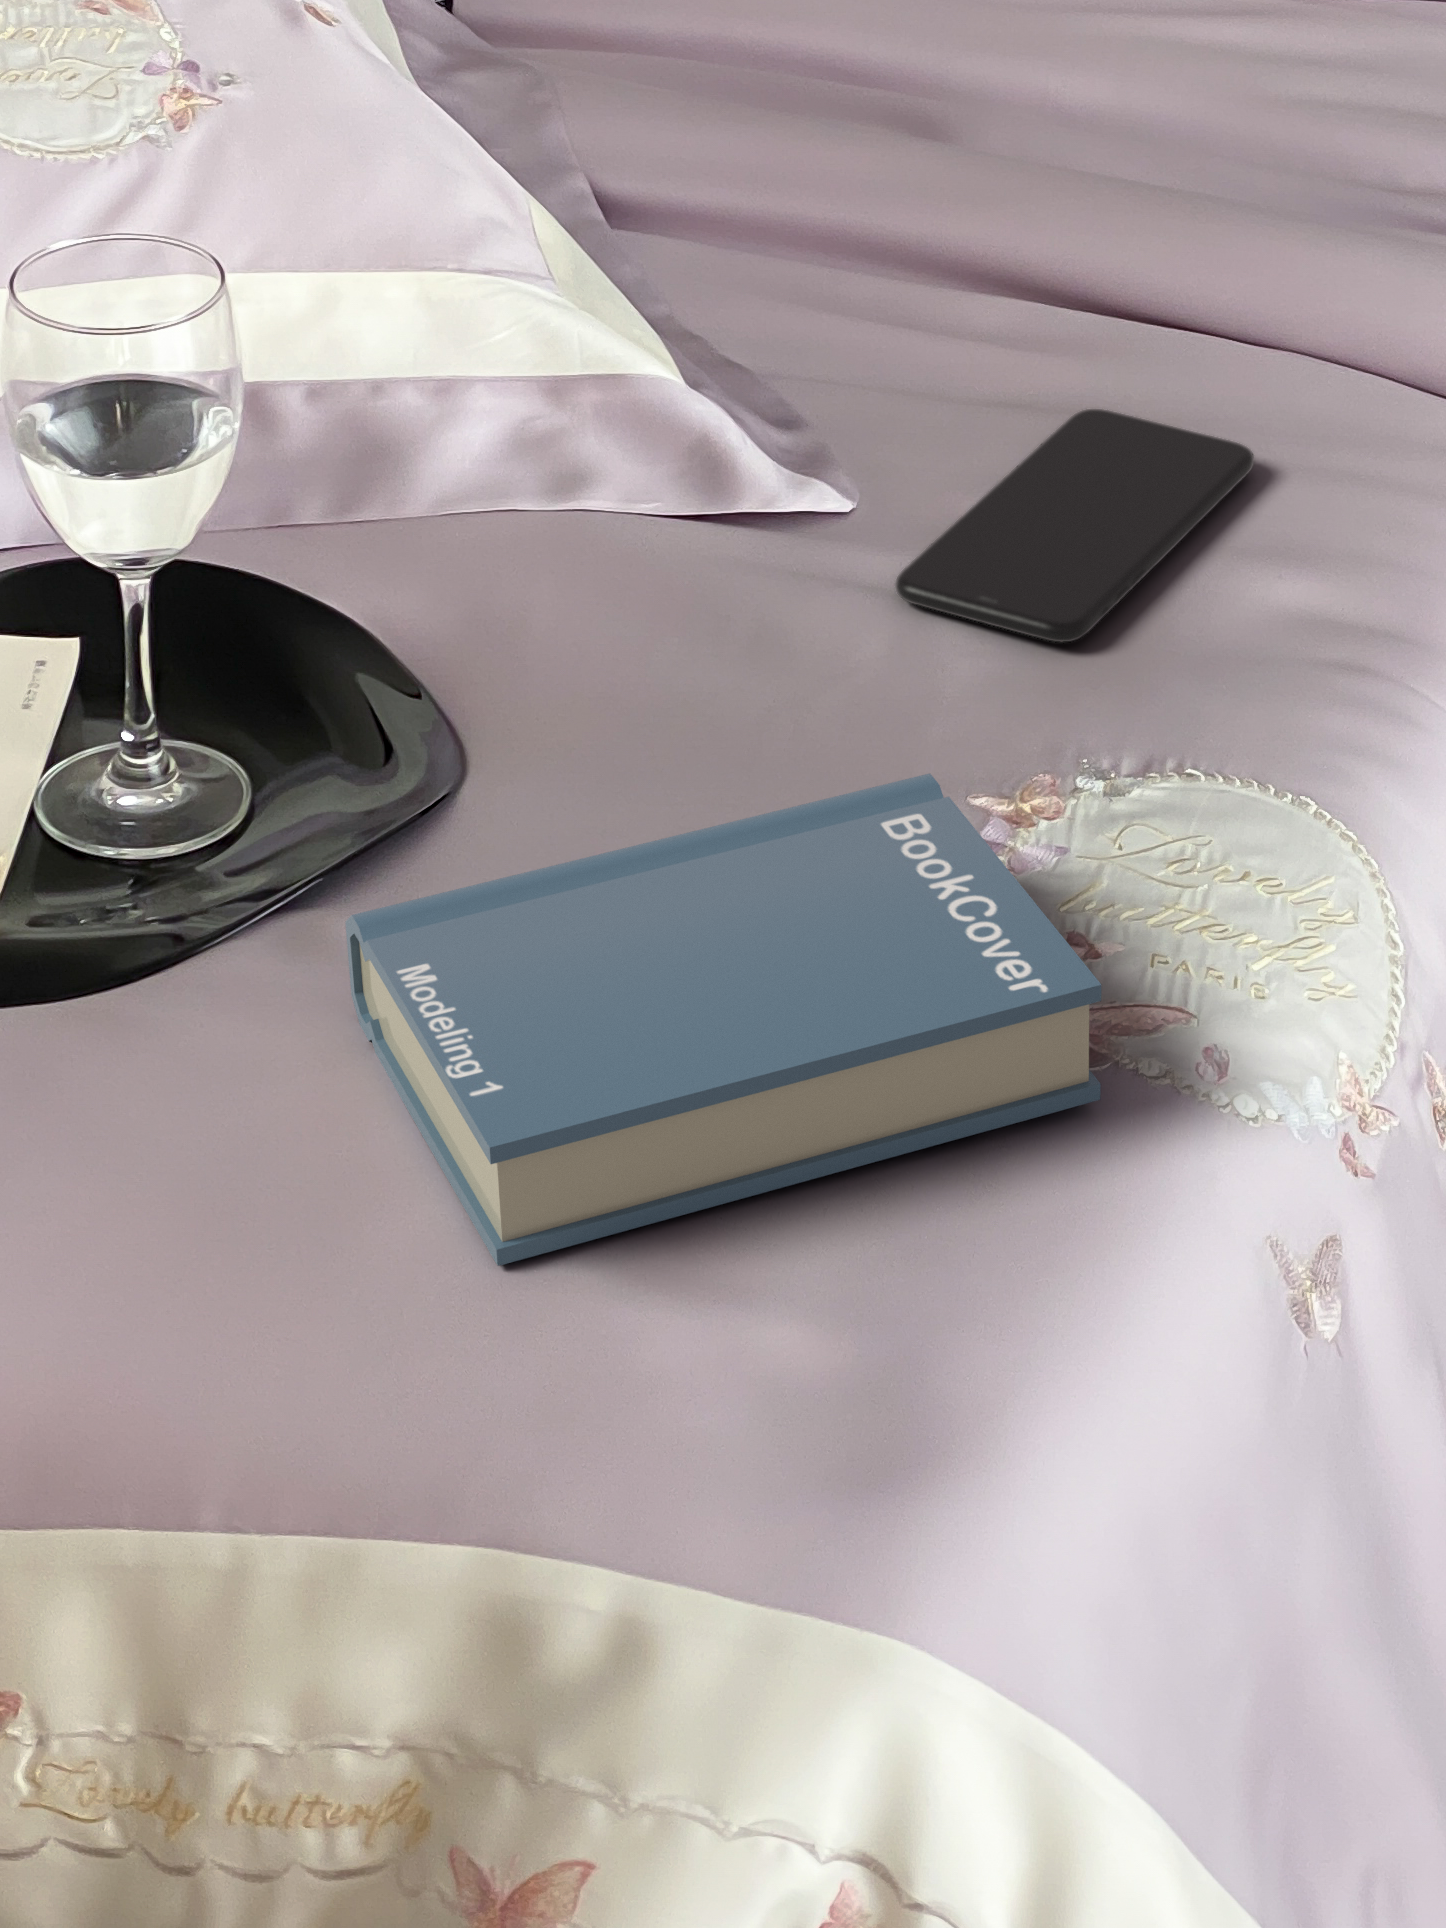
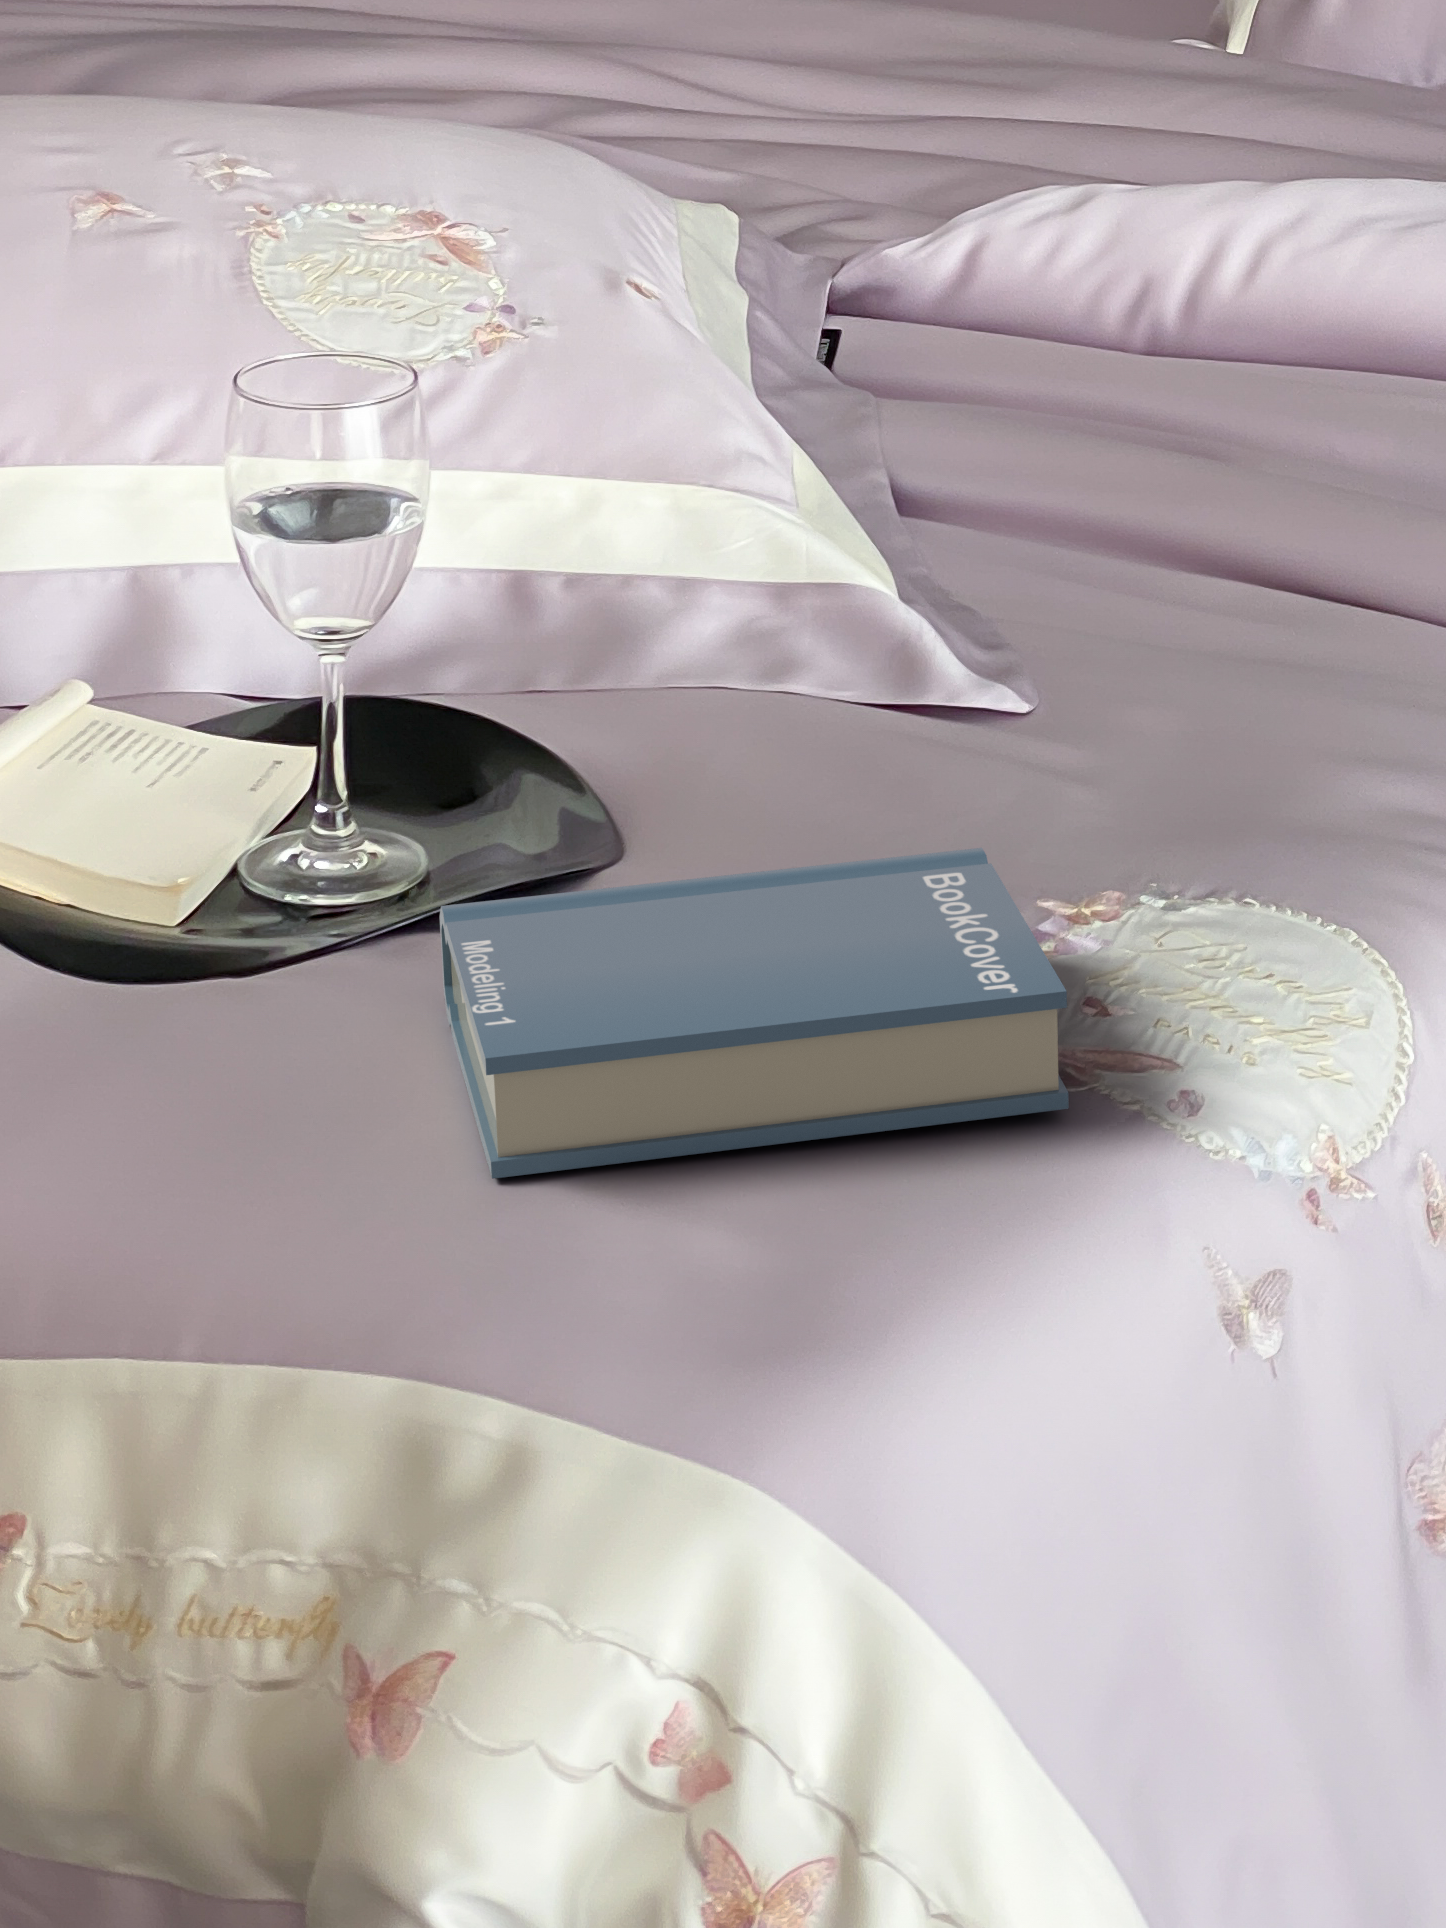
smartphone: present [895,409,1254,642] -> none [1038,651,1398,805]

